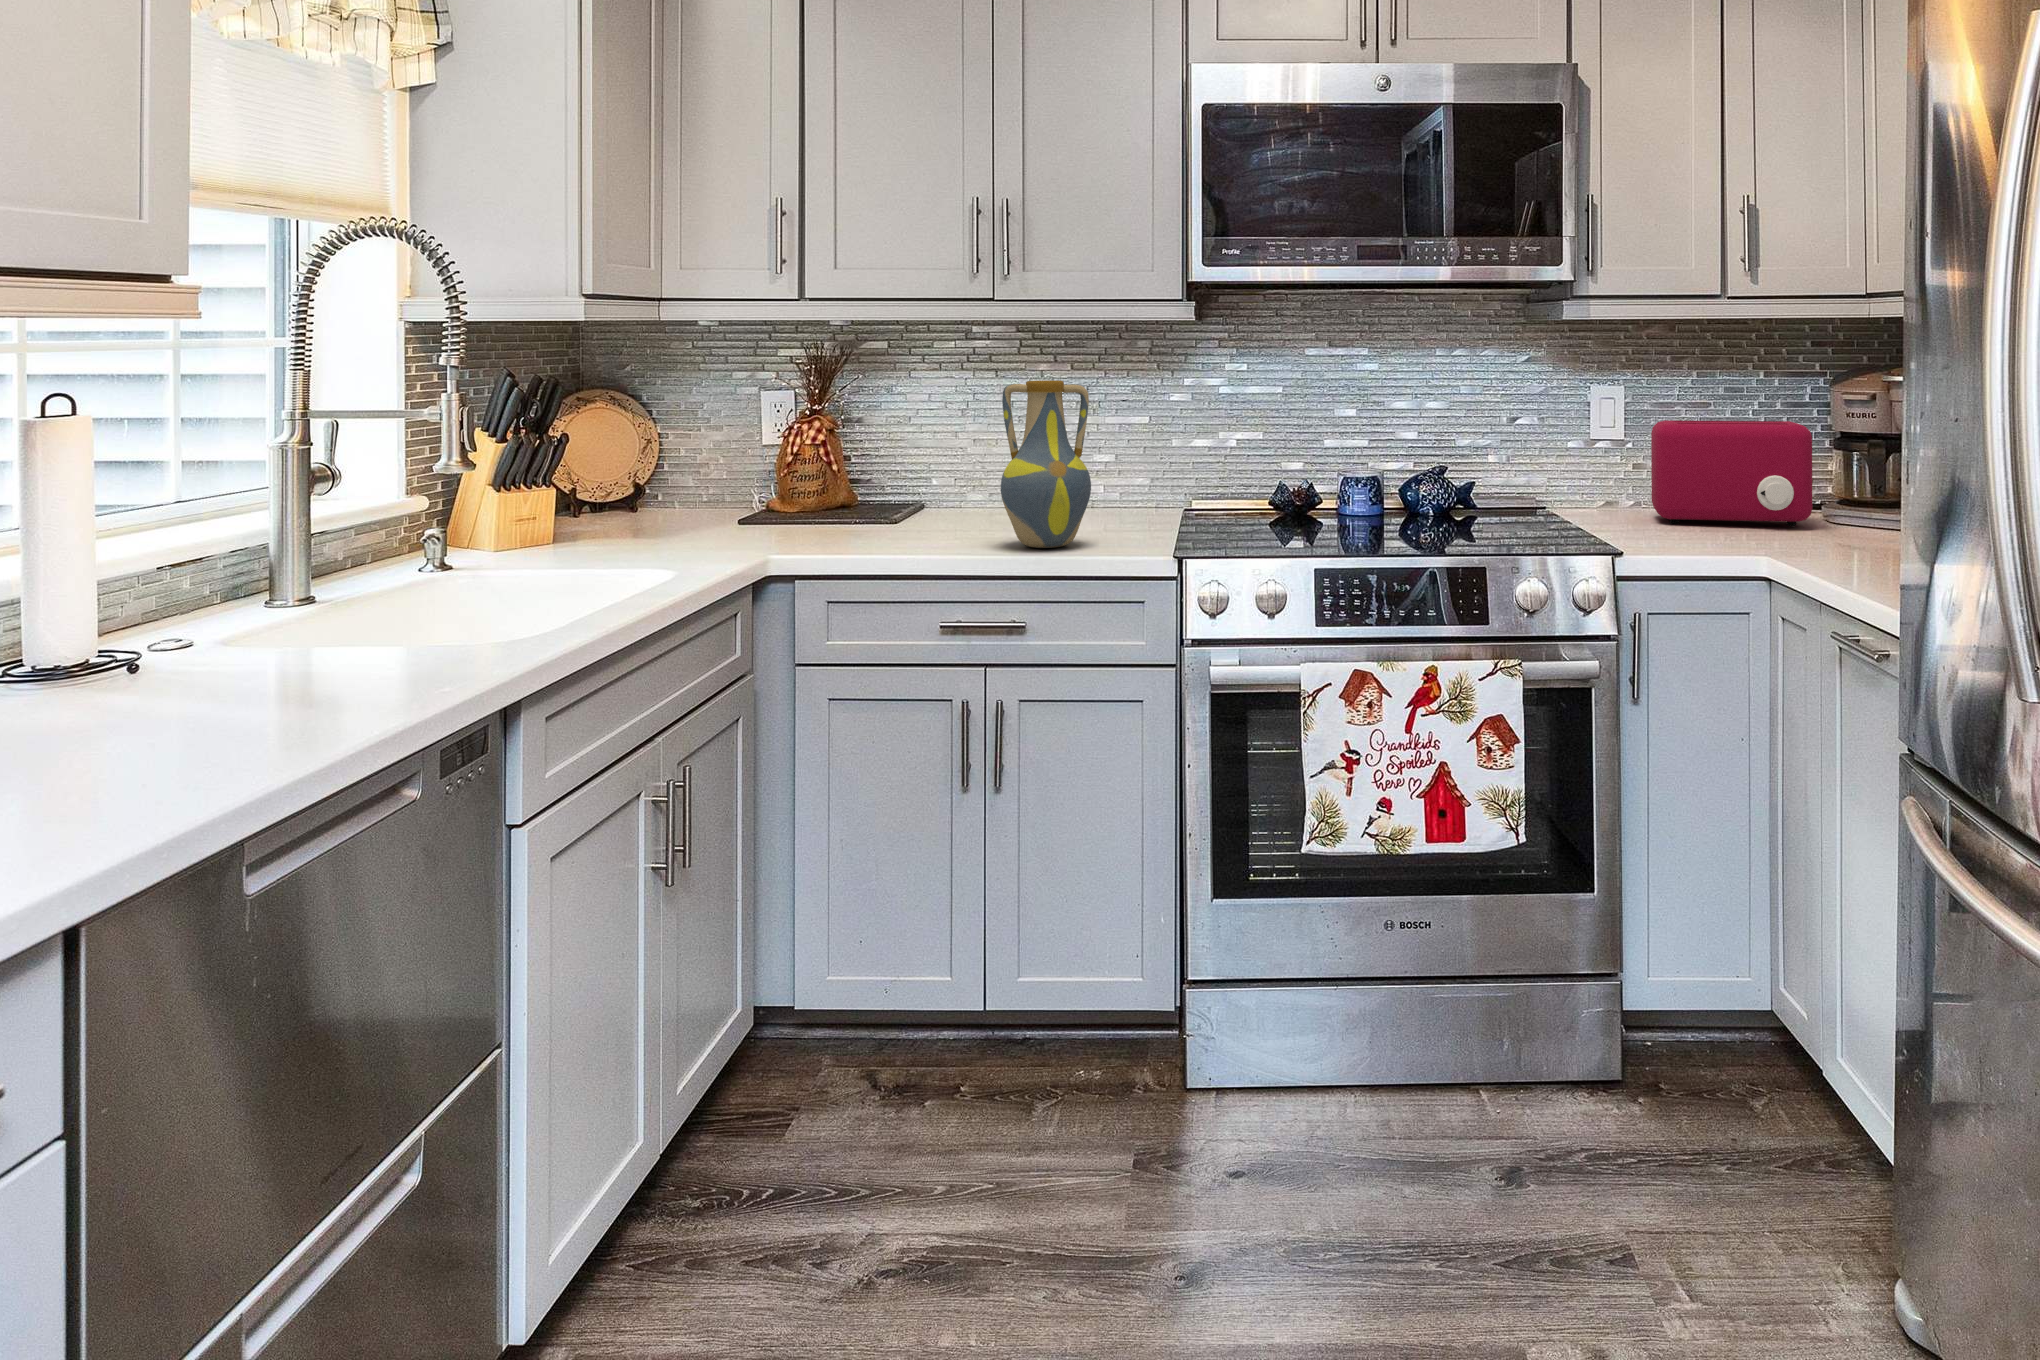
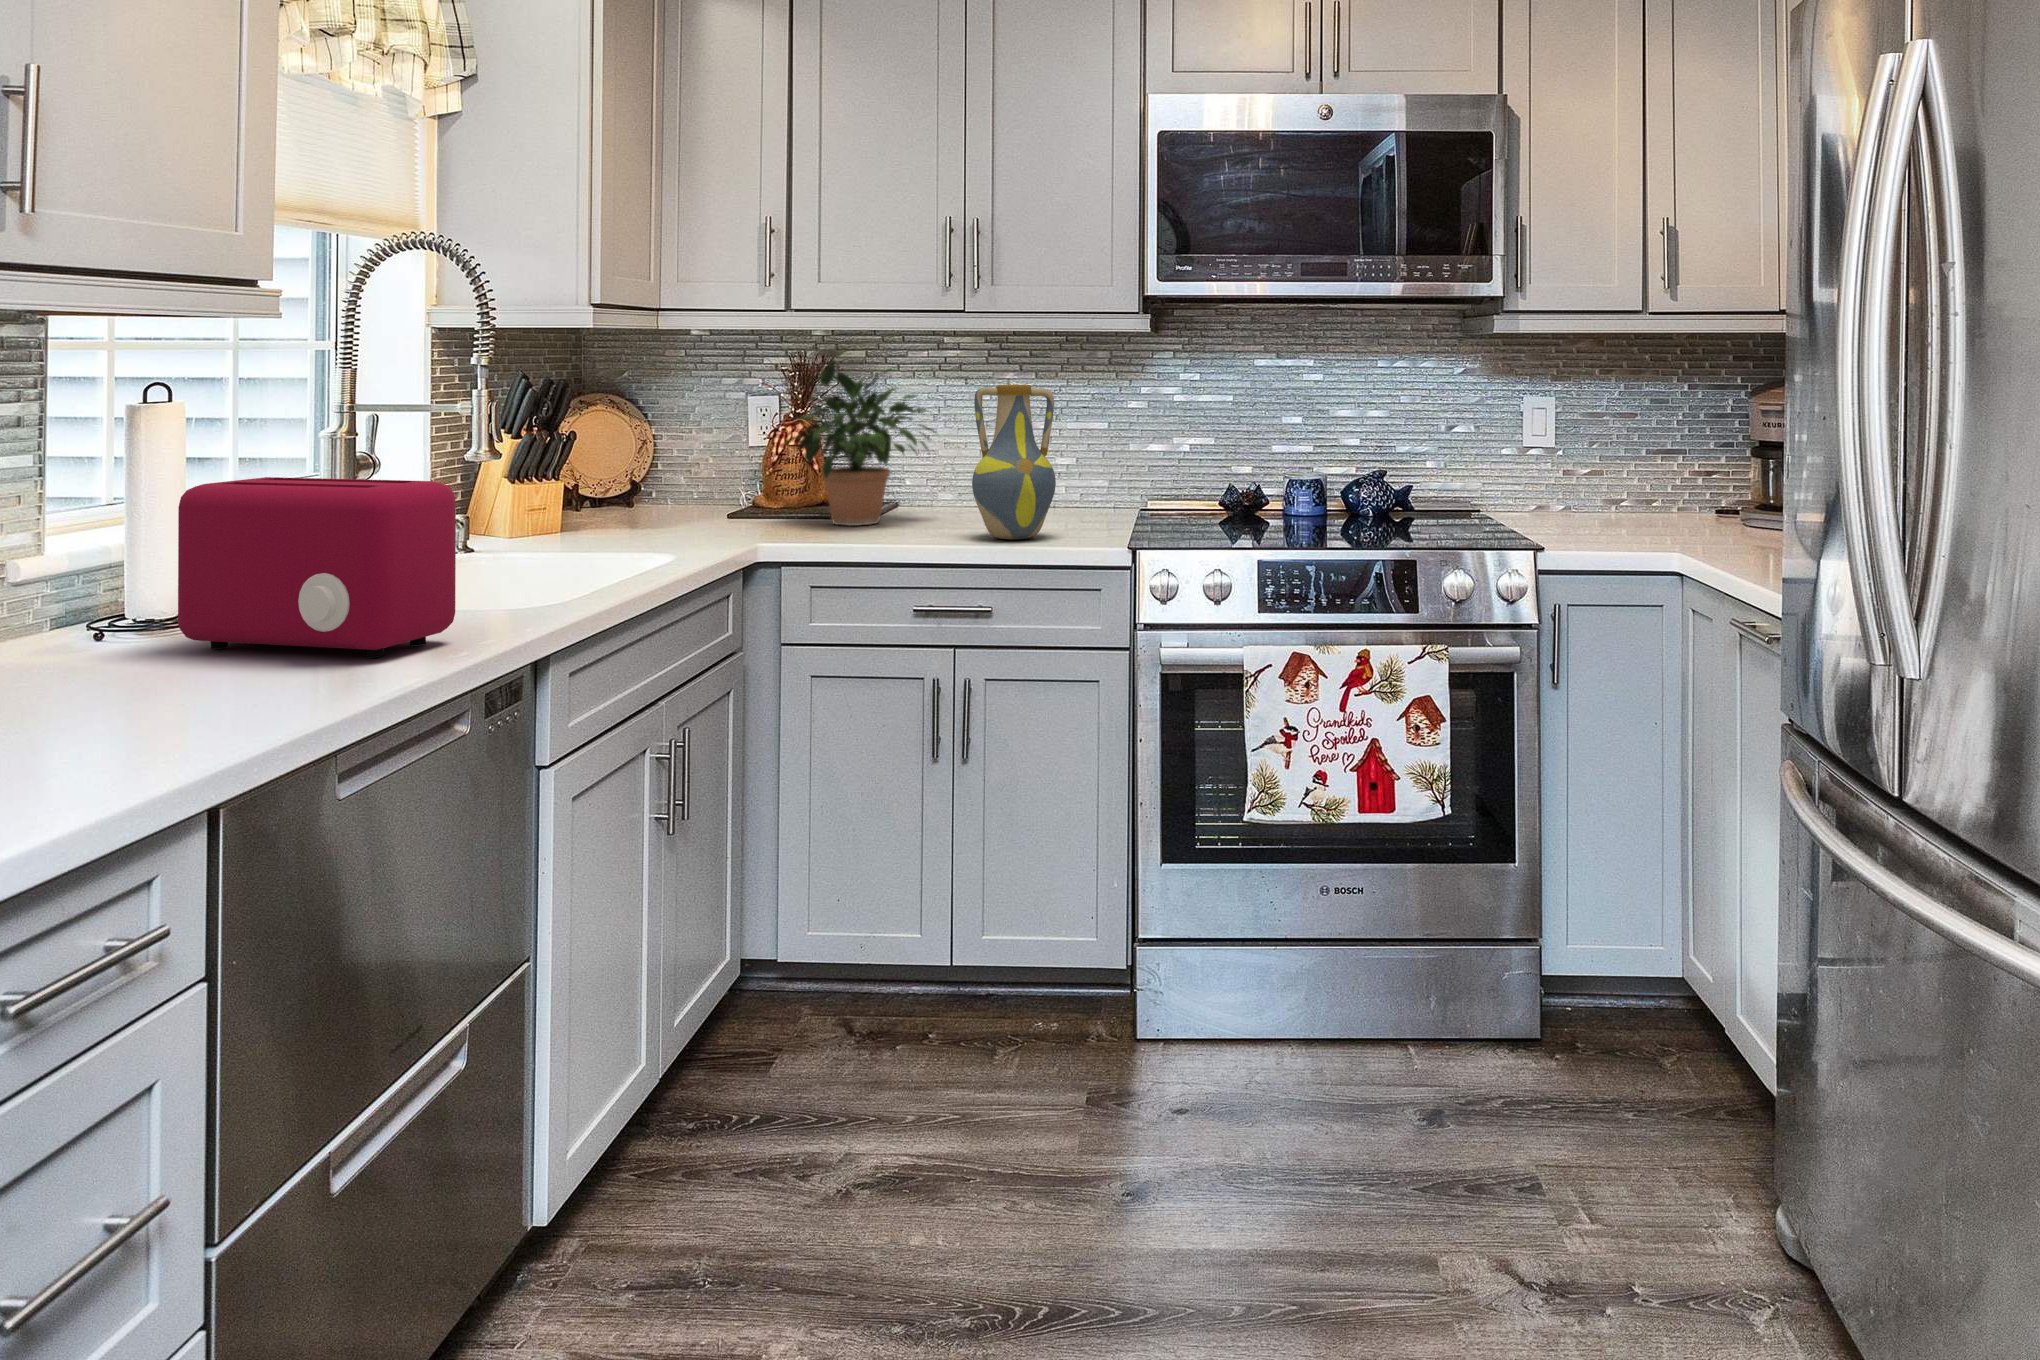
potted plant: none [790,353,967,532] -> present [783,360,935,526]
toaster: present [1651,420,1812,526] -> present [178,477,456,657]

